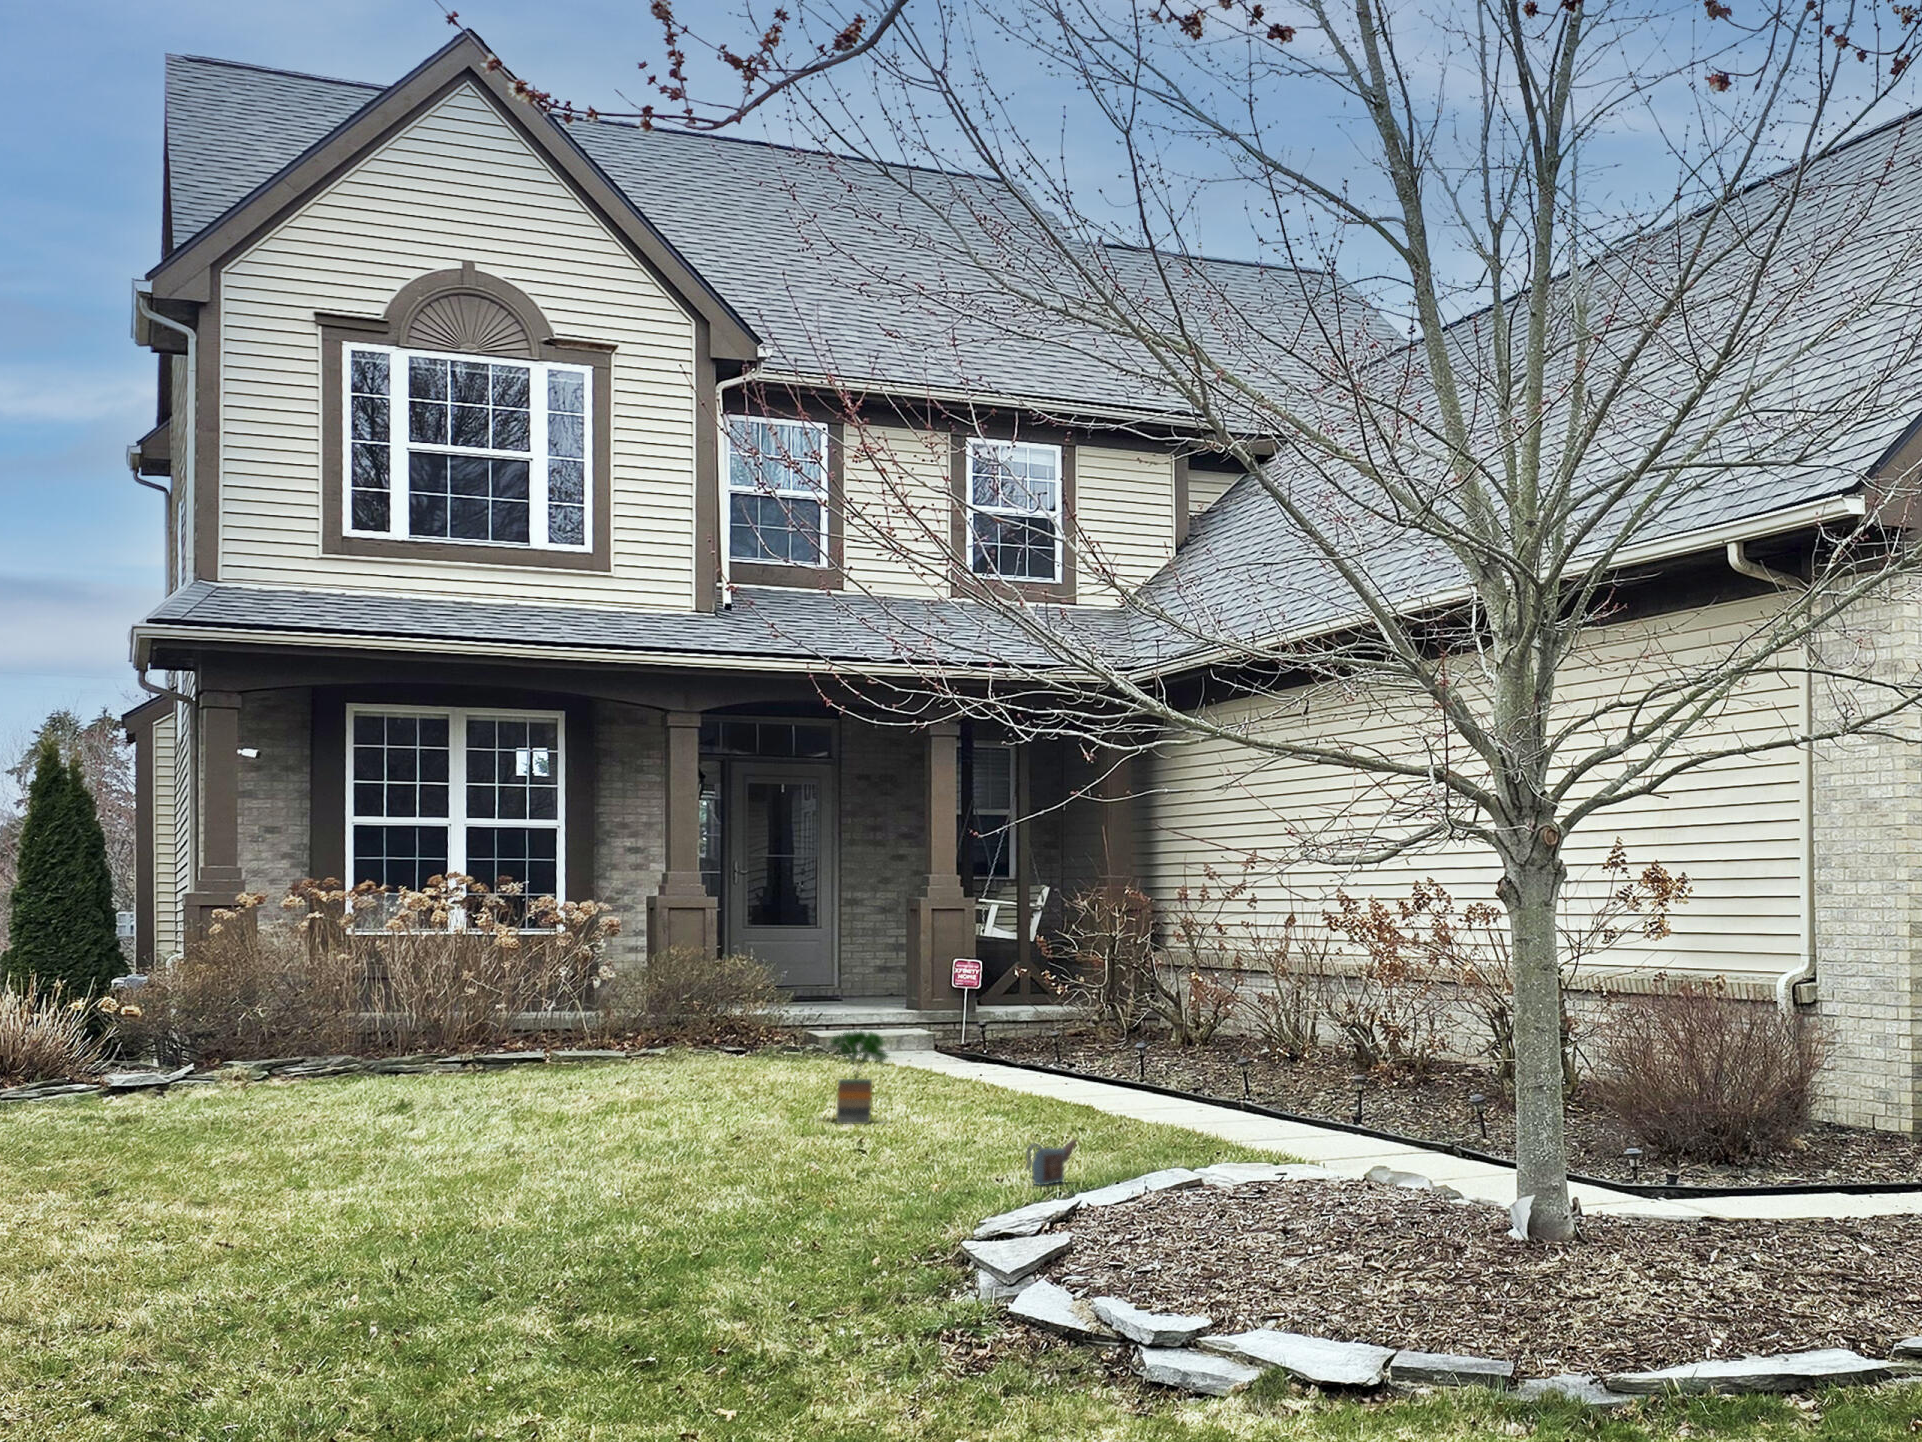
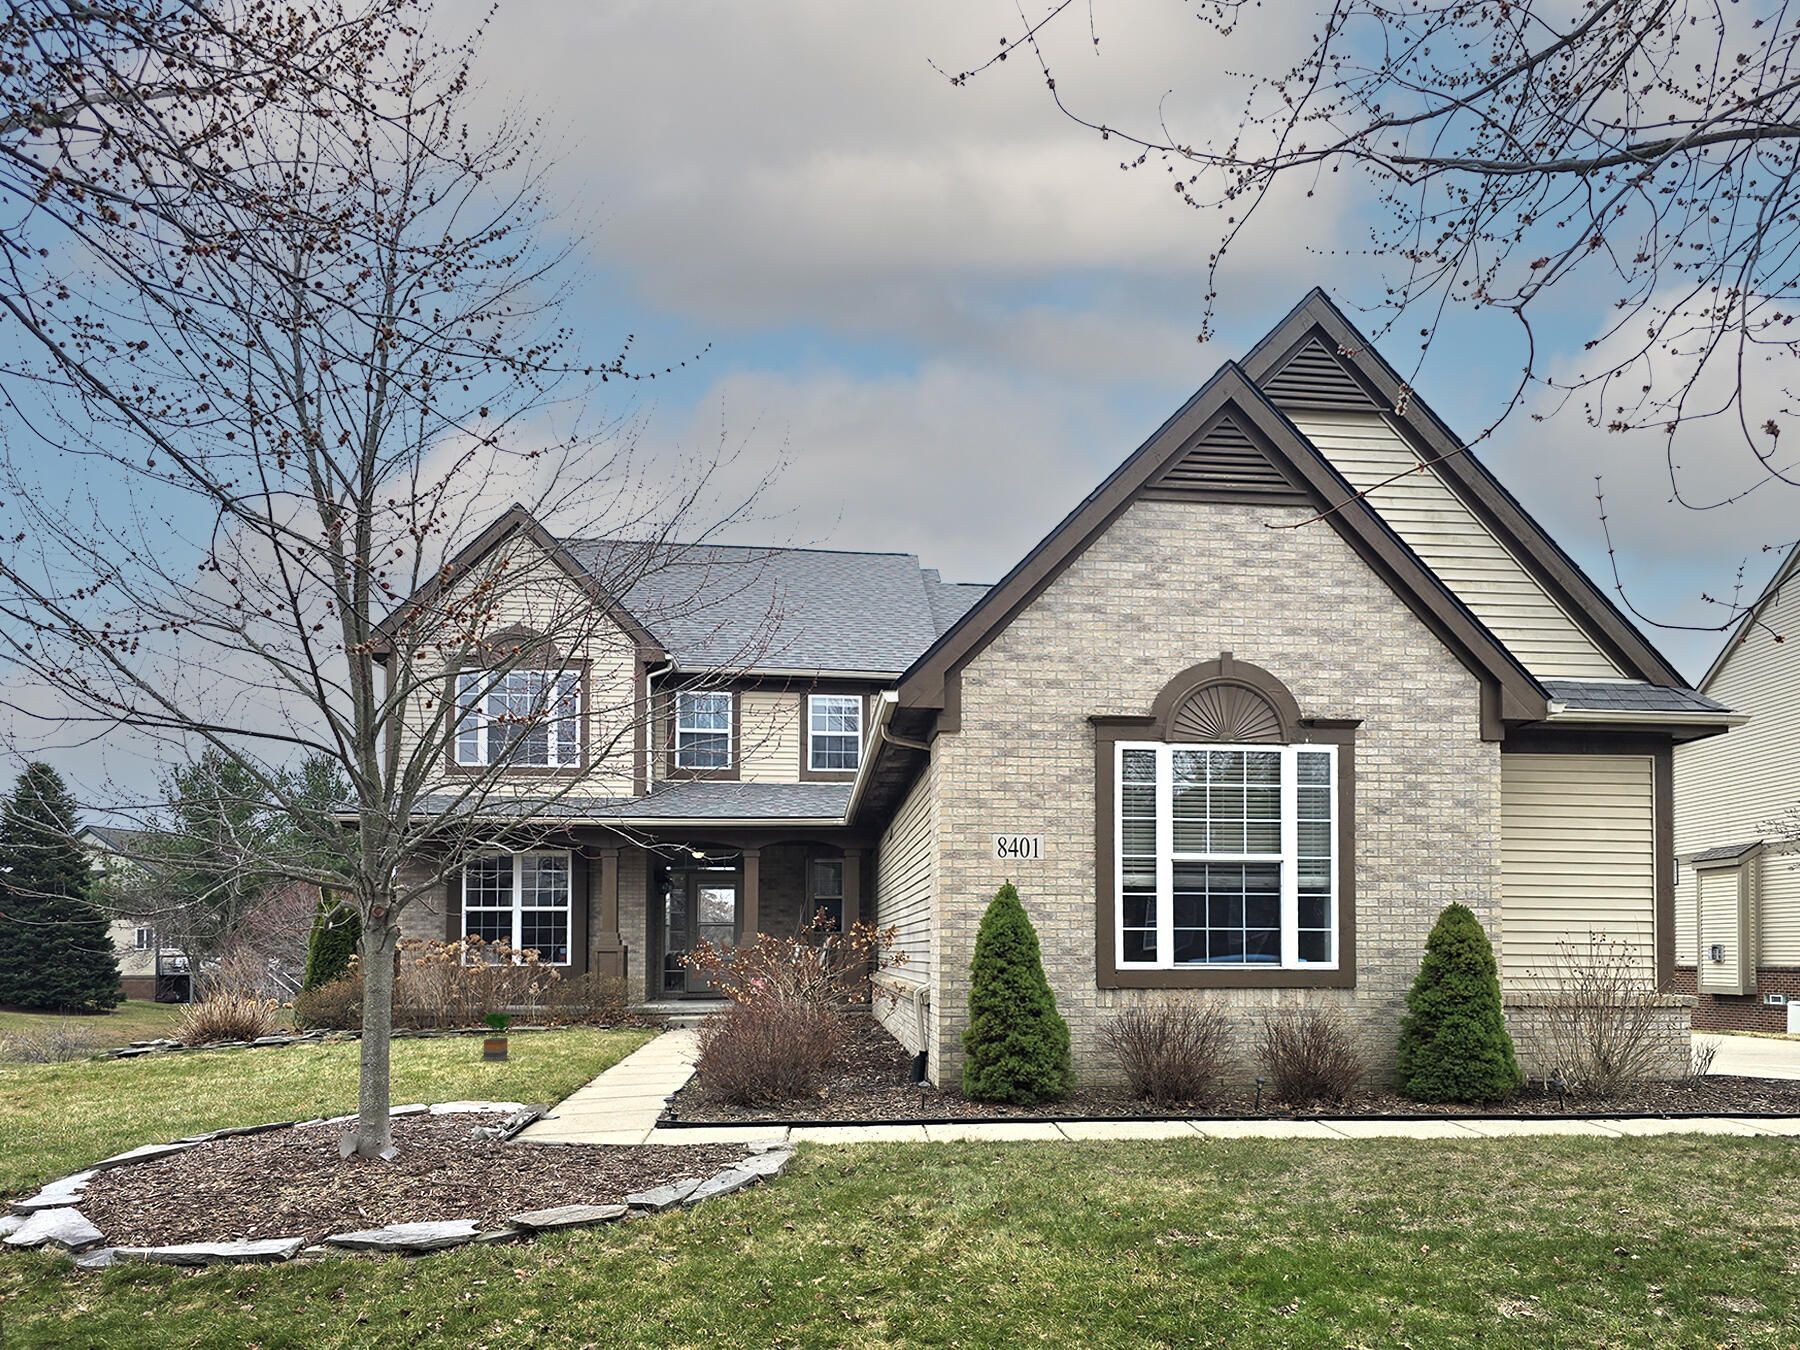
watering can: present [1026,1139,1077,1185] -> none [414,1072,456,1098]

